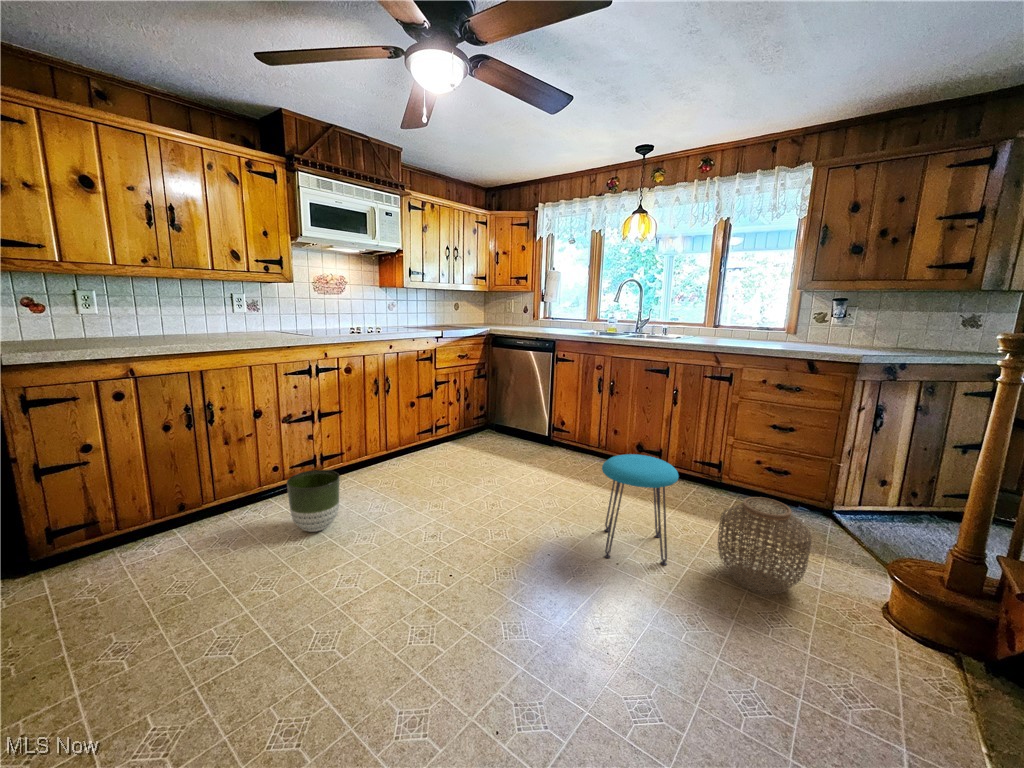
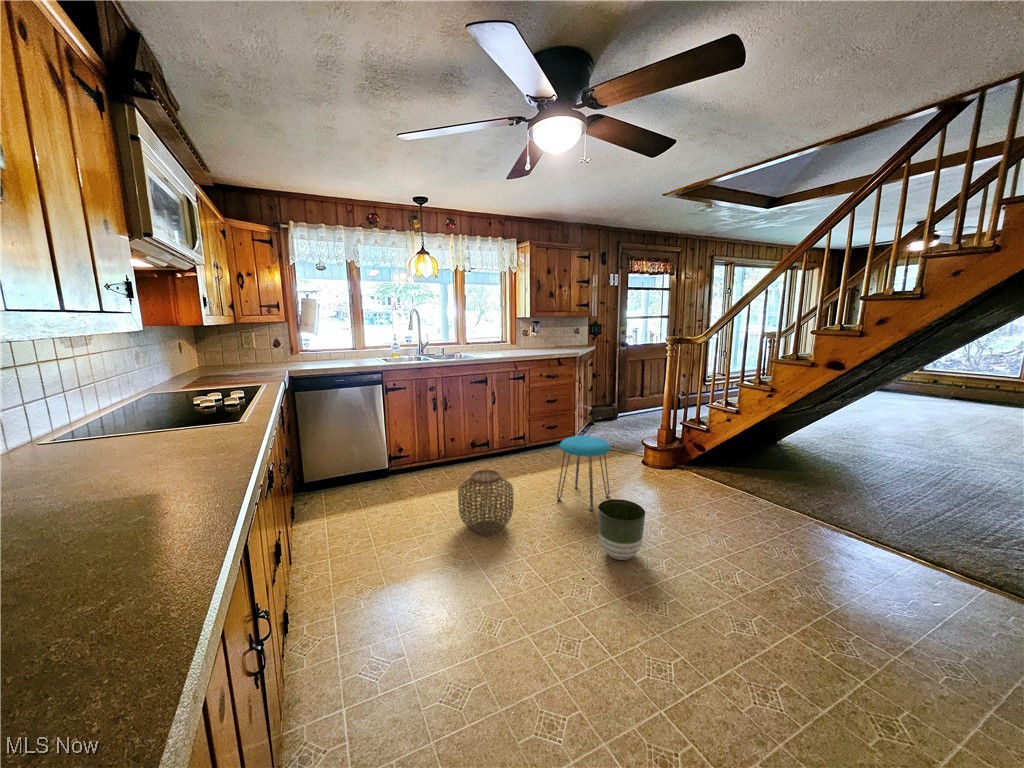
planter: present [287,470,340,532] -> present [598,499,645,560]
woven basket: present [718,497,811,595] -> present [458,470,514,536]

